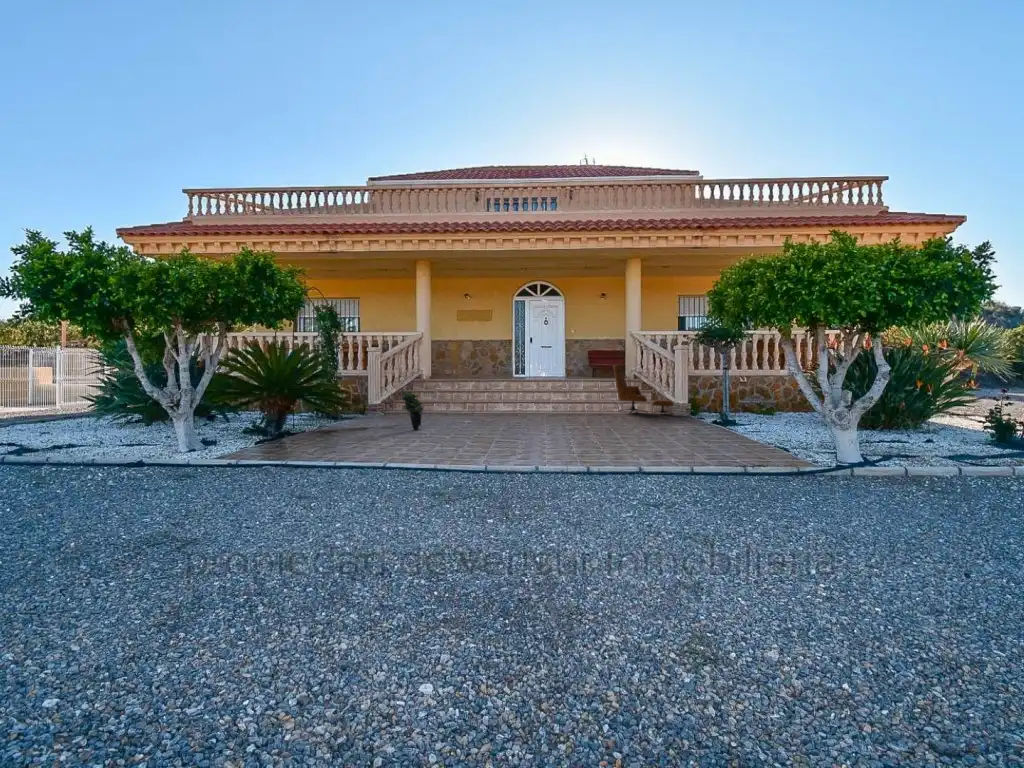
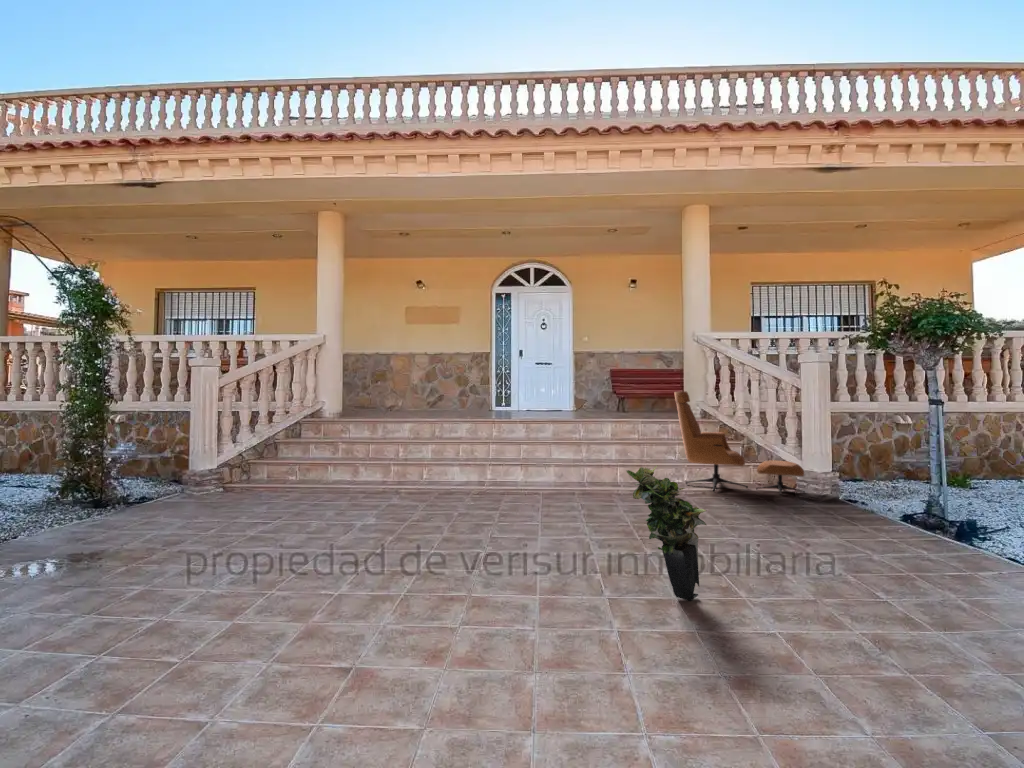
potted plant: present [401,391,423,430] -> present [626,466,706,601]

